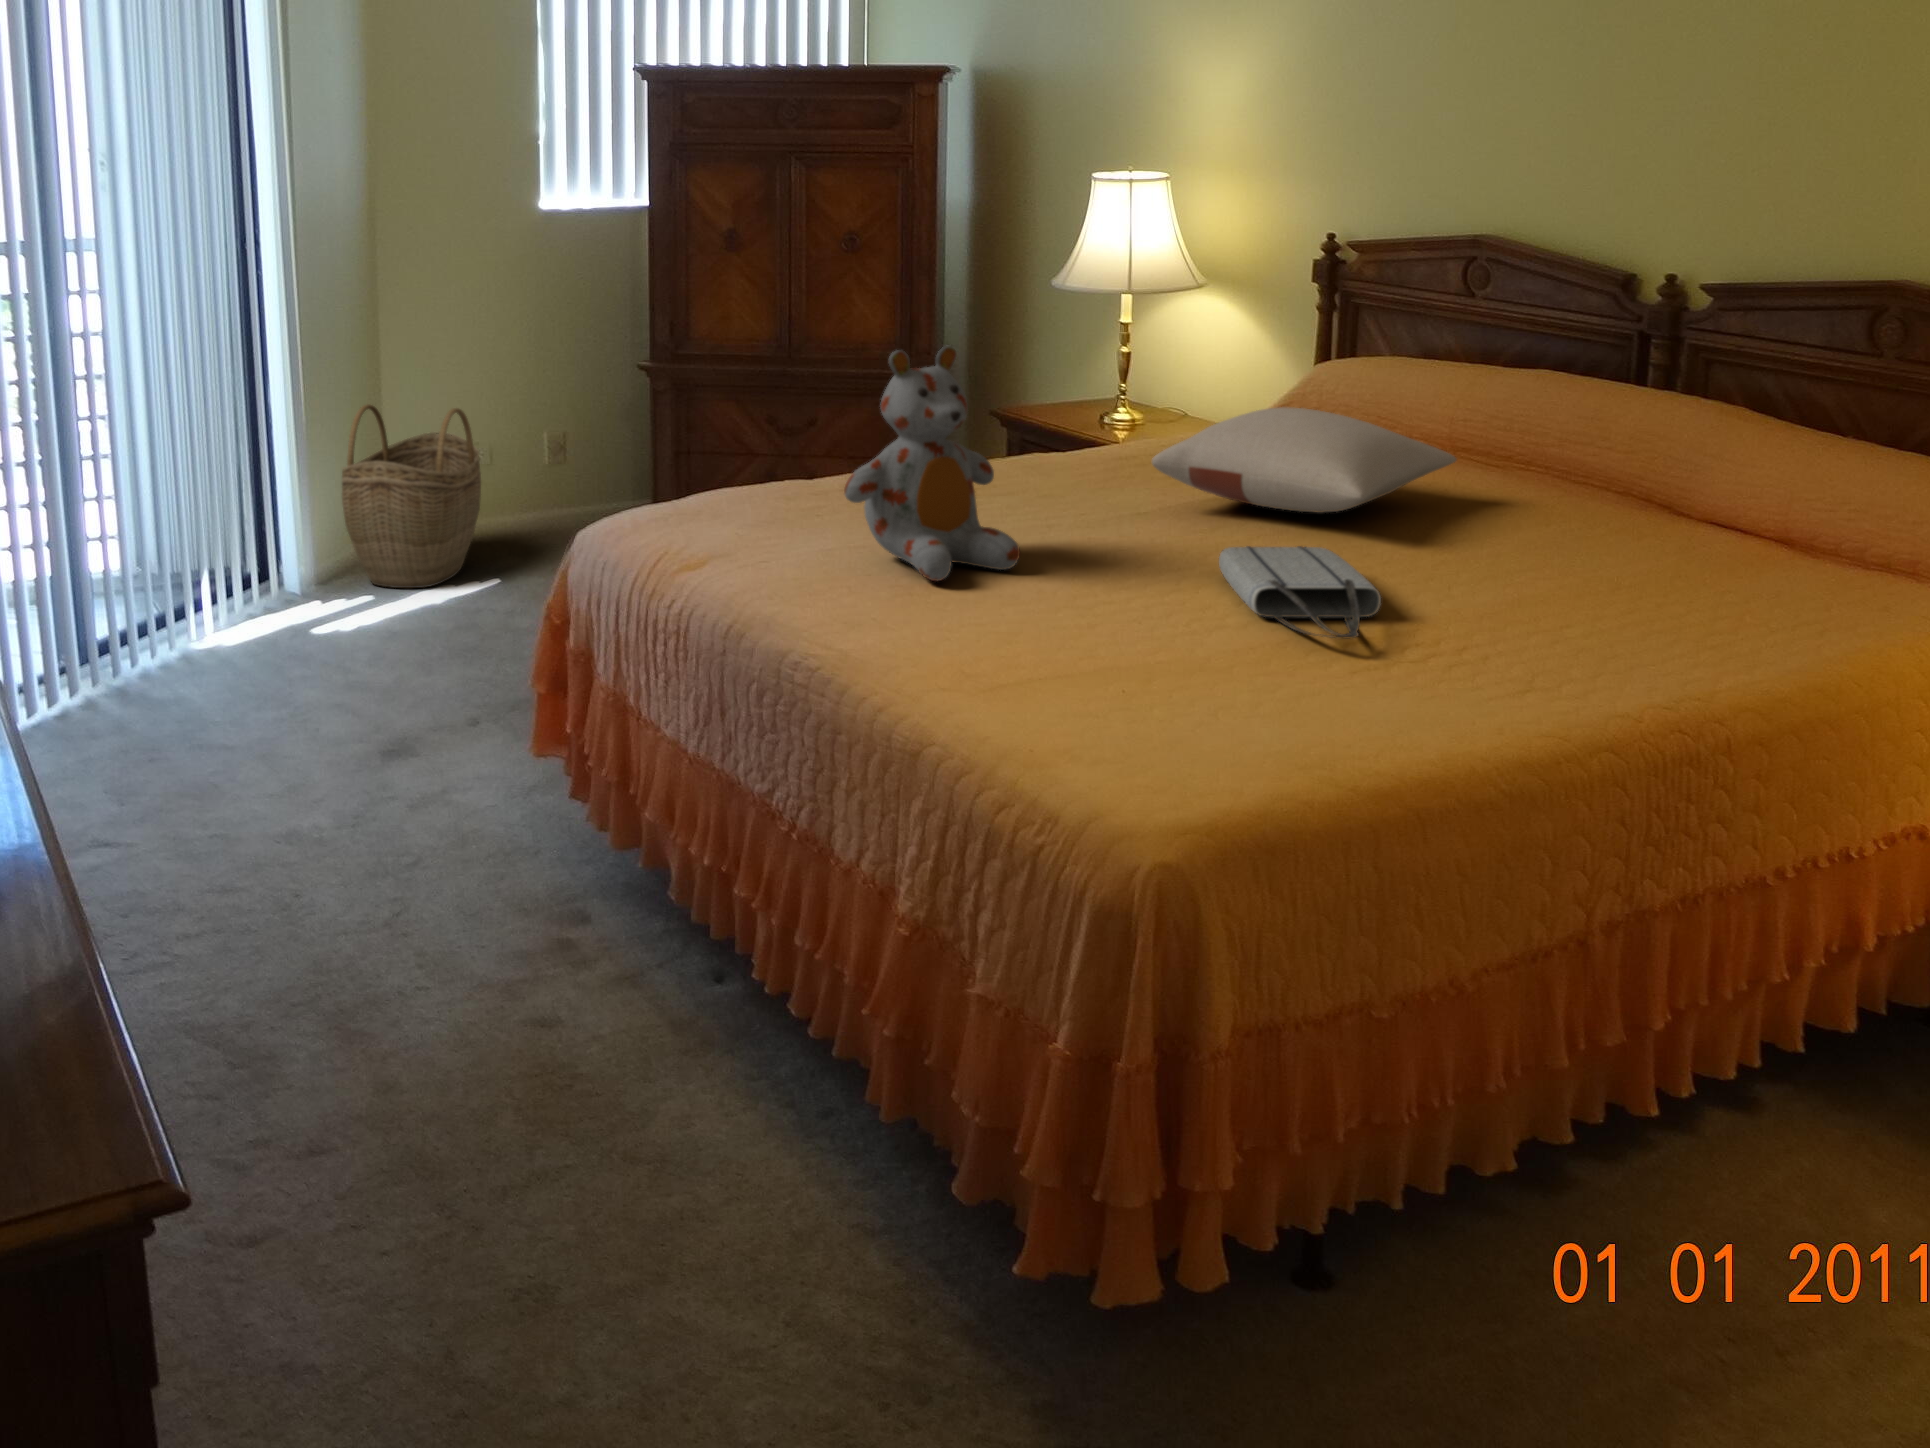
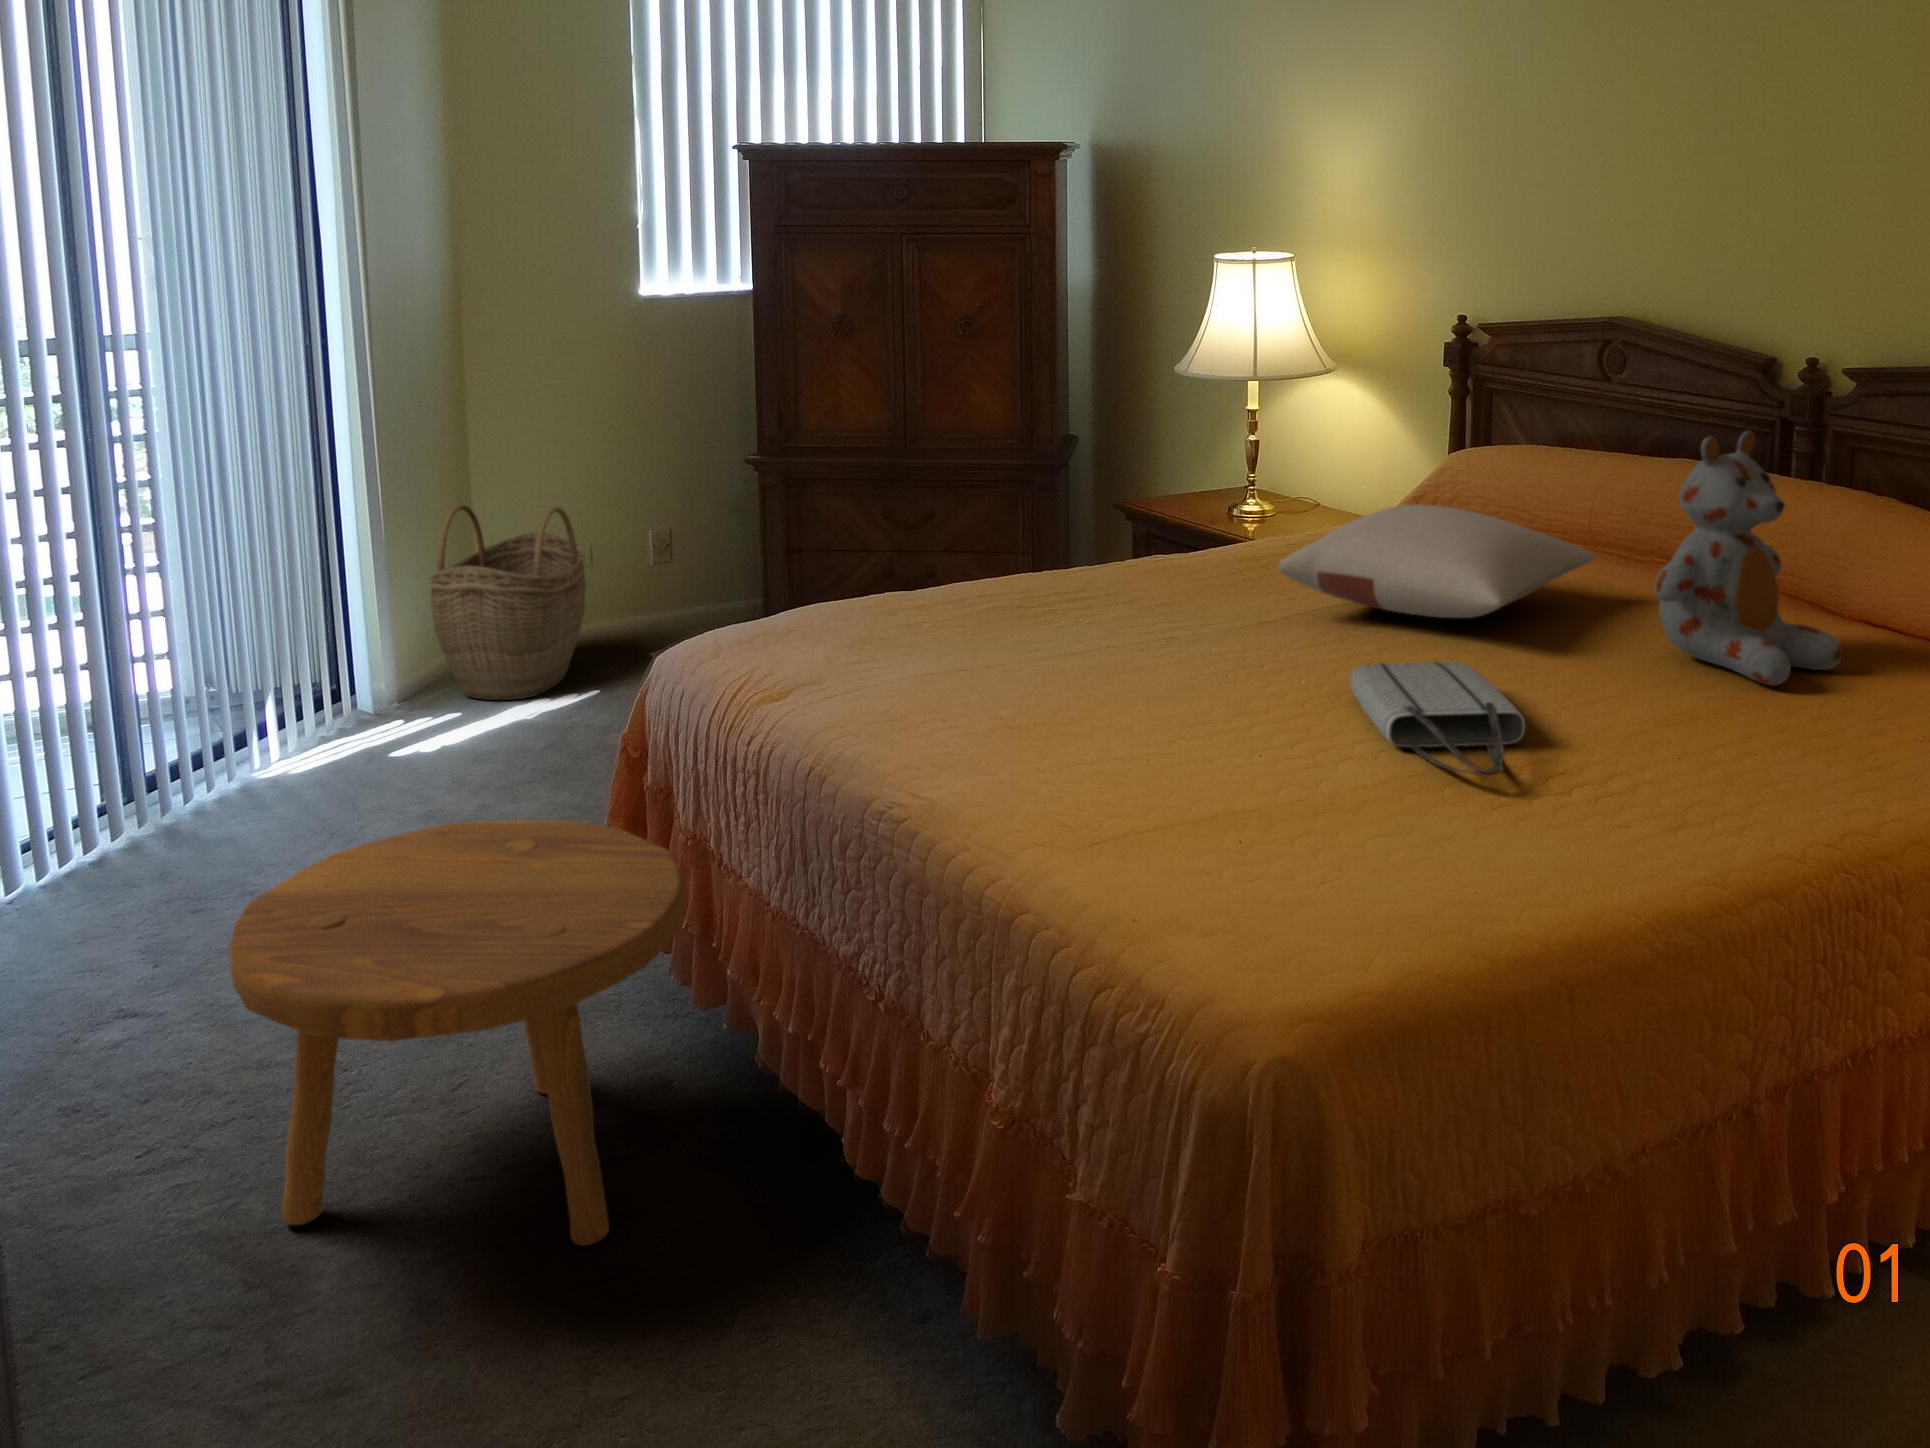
stuffed bear: present [844,346,1020,581] -> present [1654,431,1842,686]
footstool: none [227,672,611,1034] -> present [230,820,685,1246]

